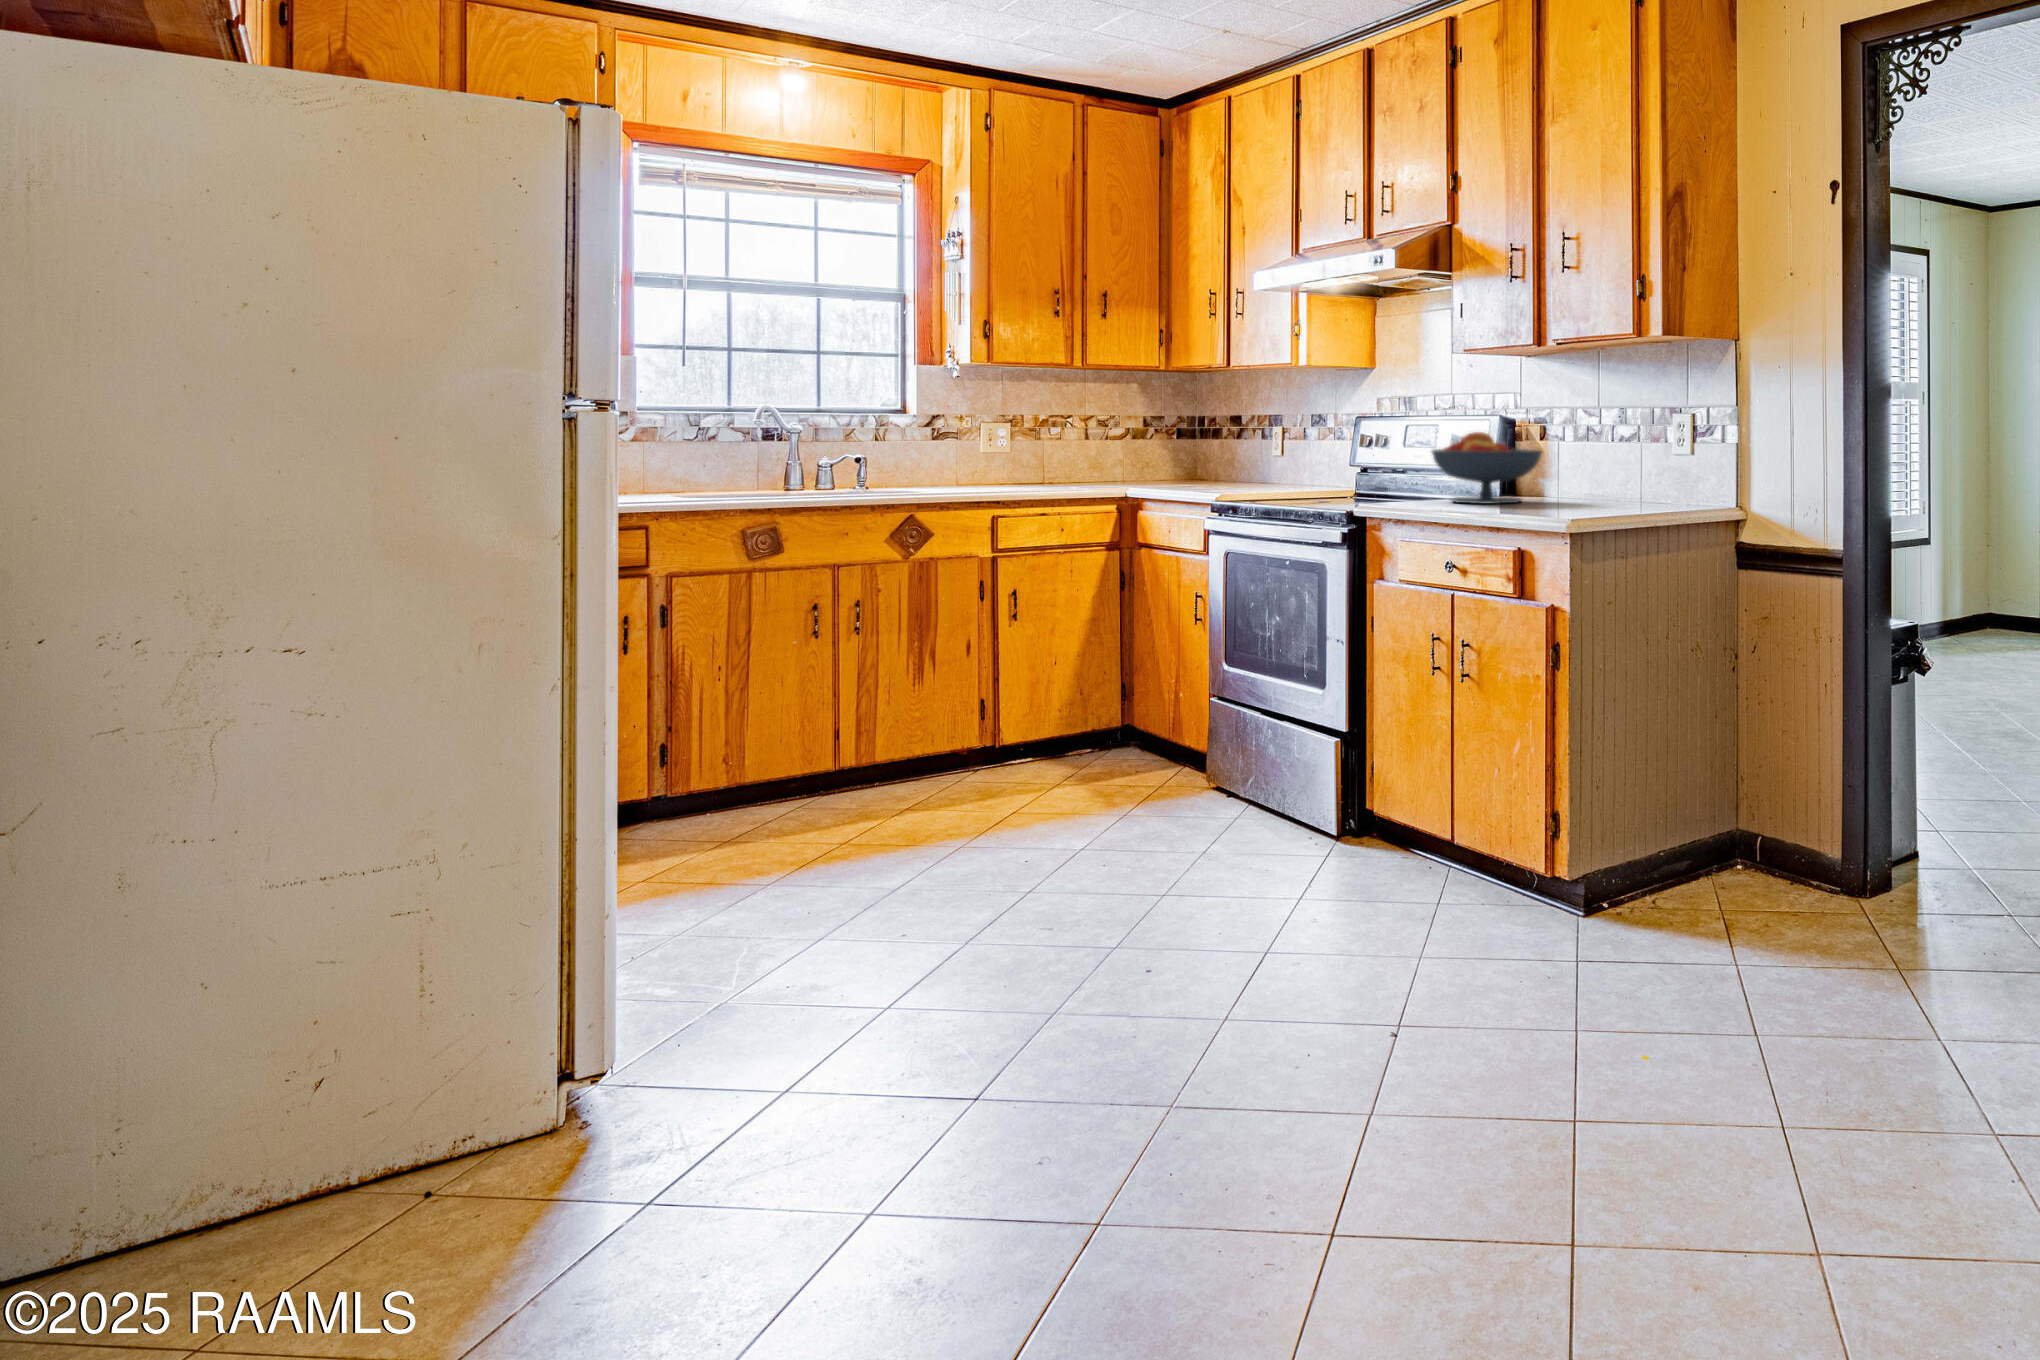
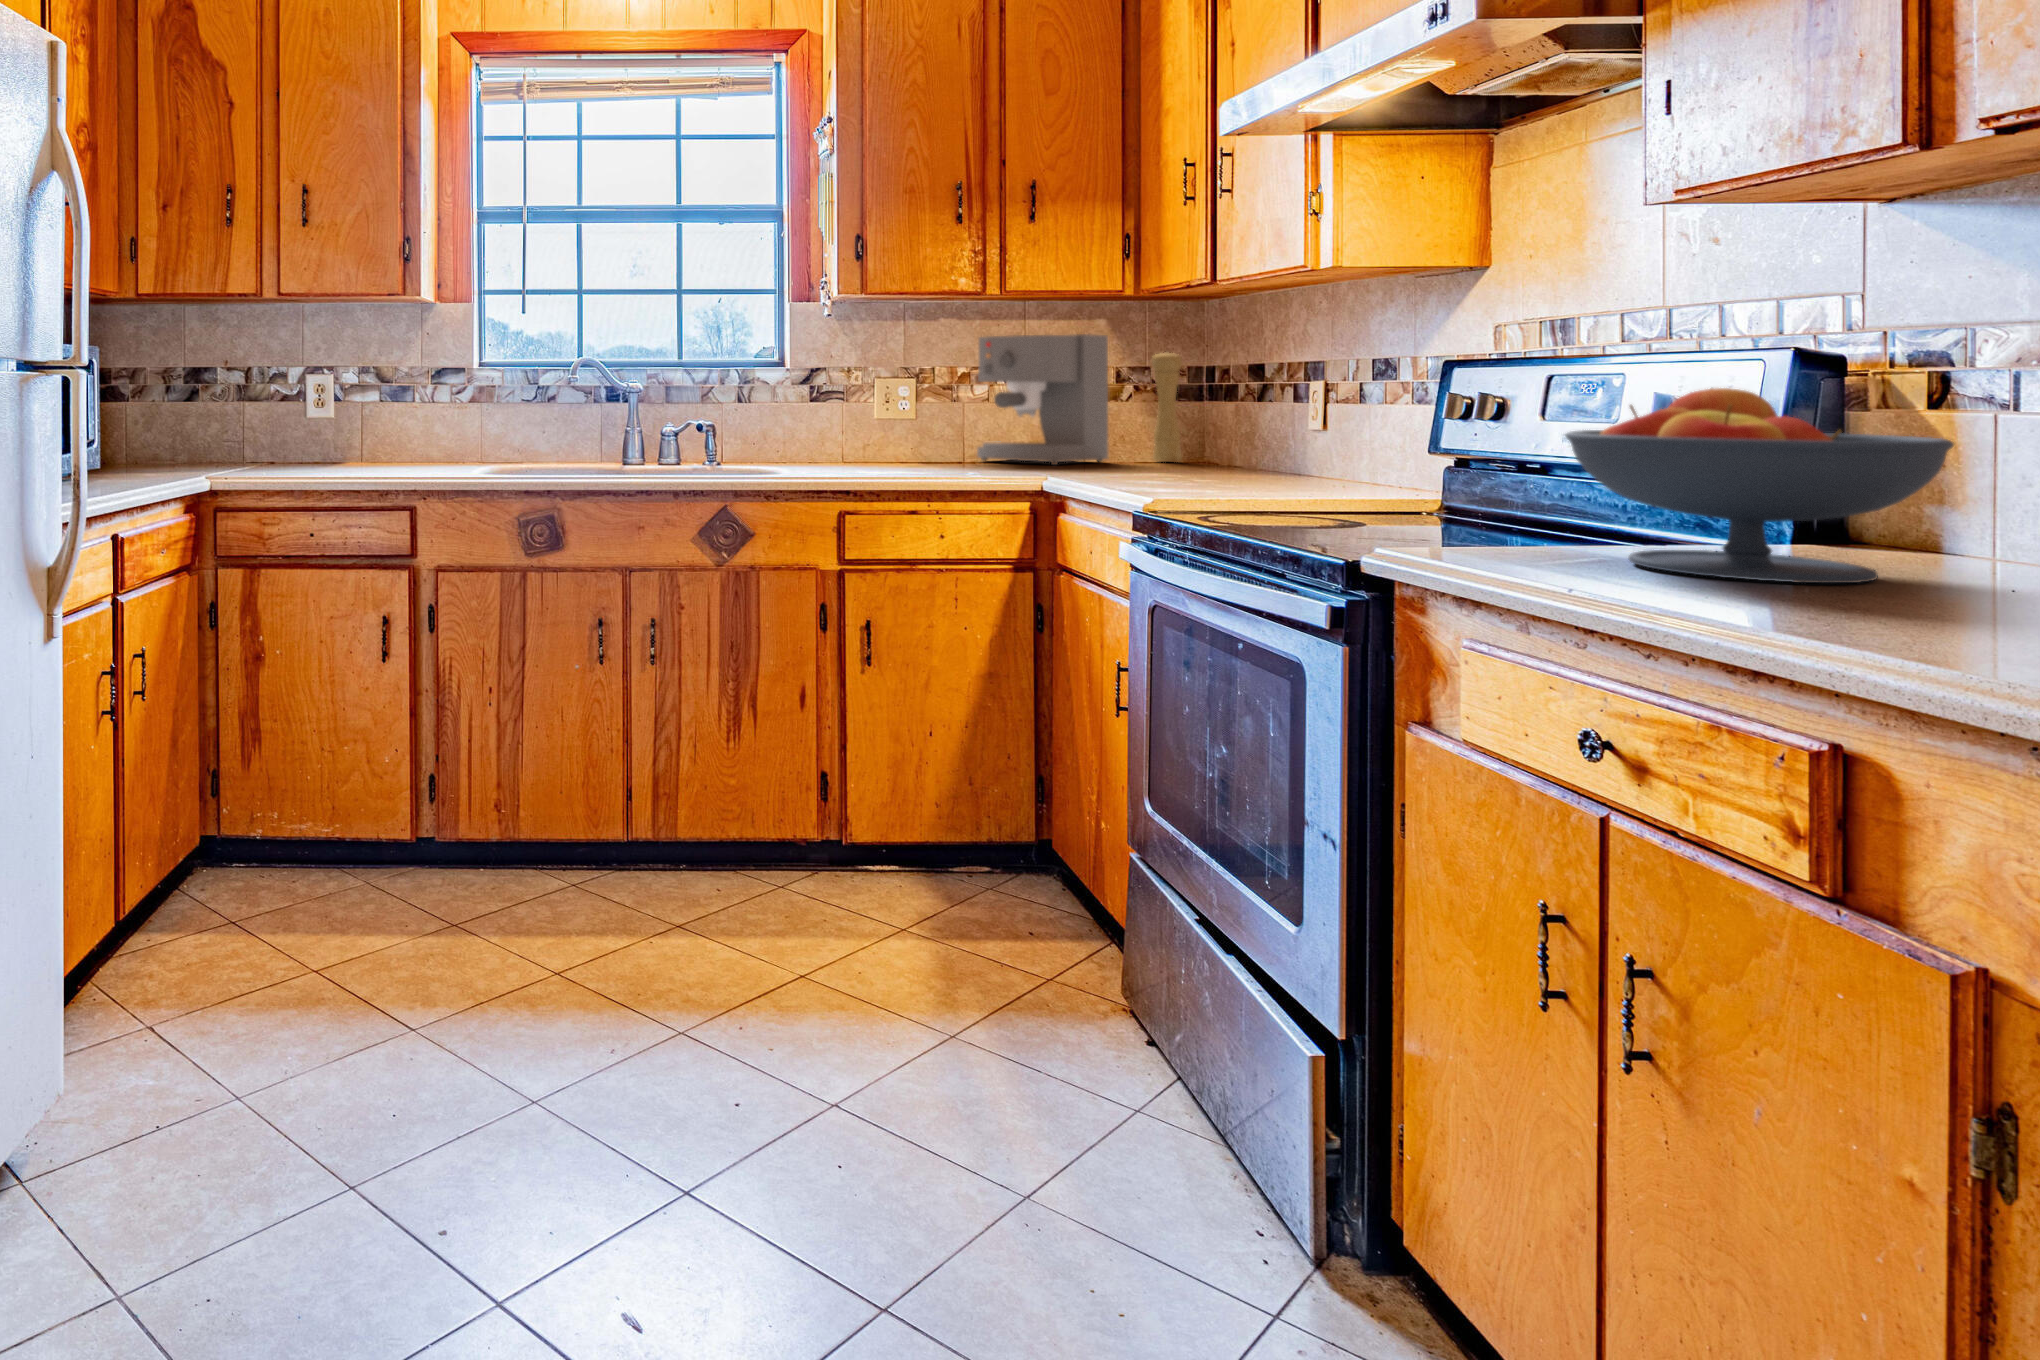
coffee maker: none [1052,394,1139,483] -> present [977,334,1108,465]
pepper mill: none [1164,406,1183,479] -> present [1152,352,1182,462]

